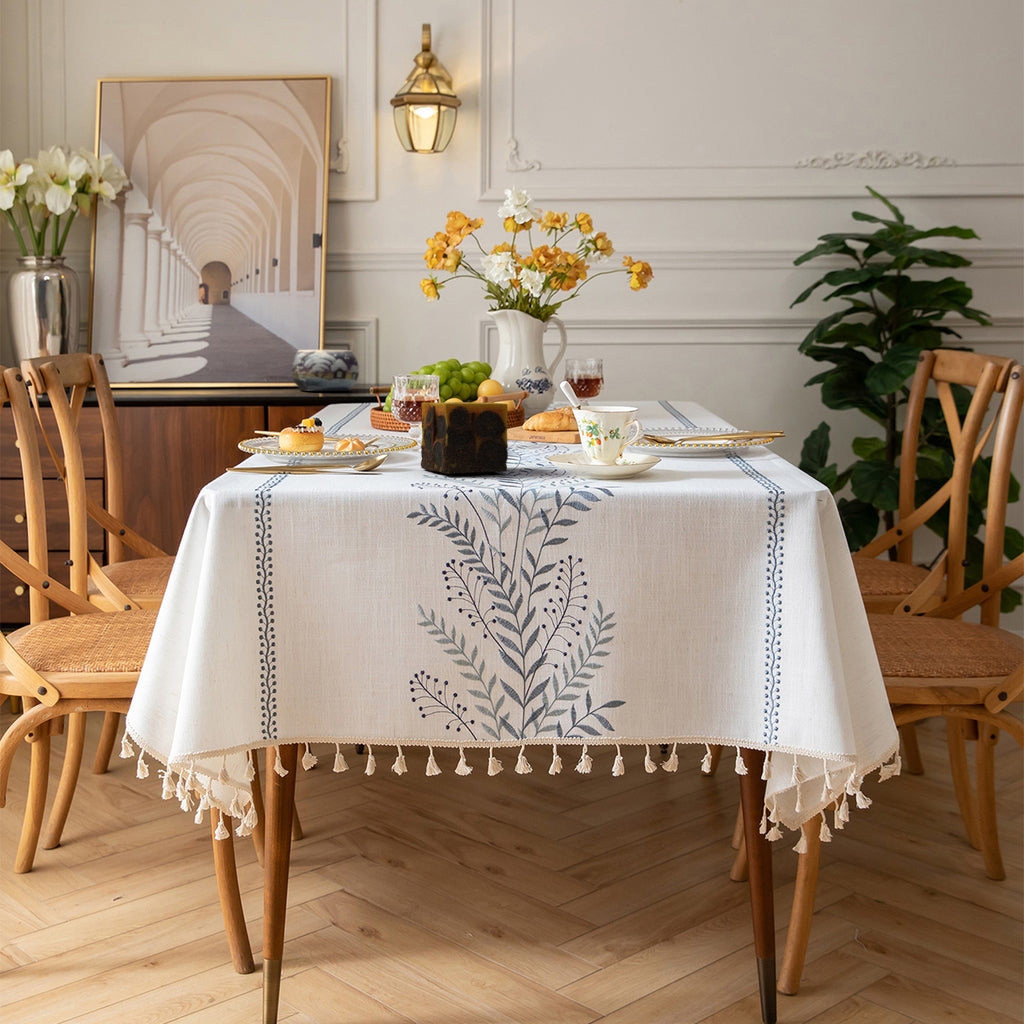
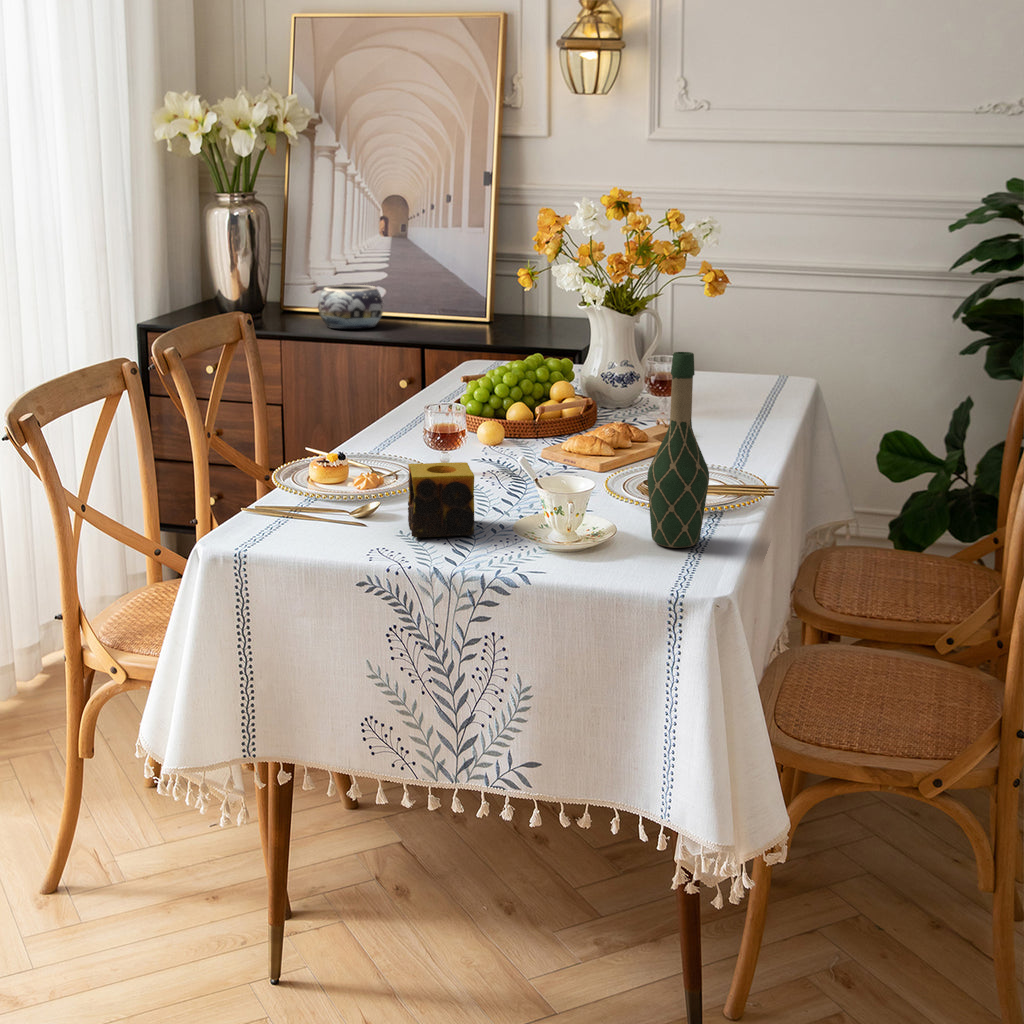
wine bottle: none [683,268,747,472] -> present [647,352,709,548]
decorative bowl: present [291,350,359,391] -> present [318,285,383,329]

